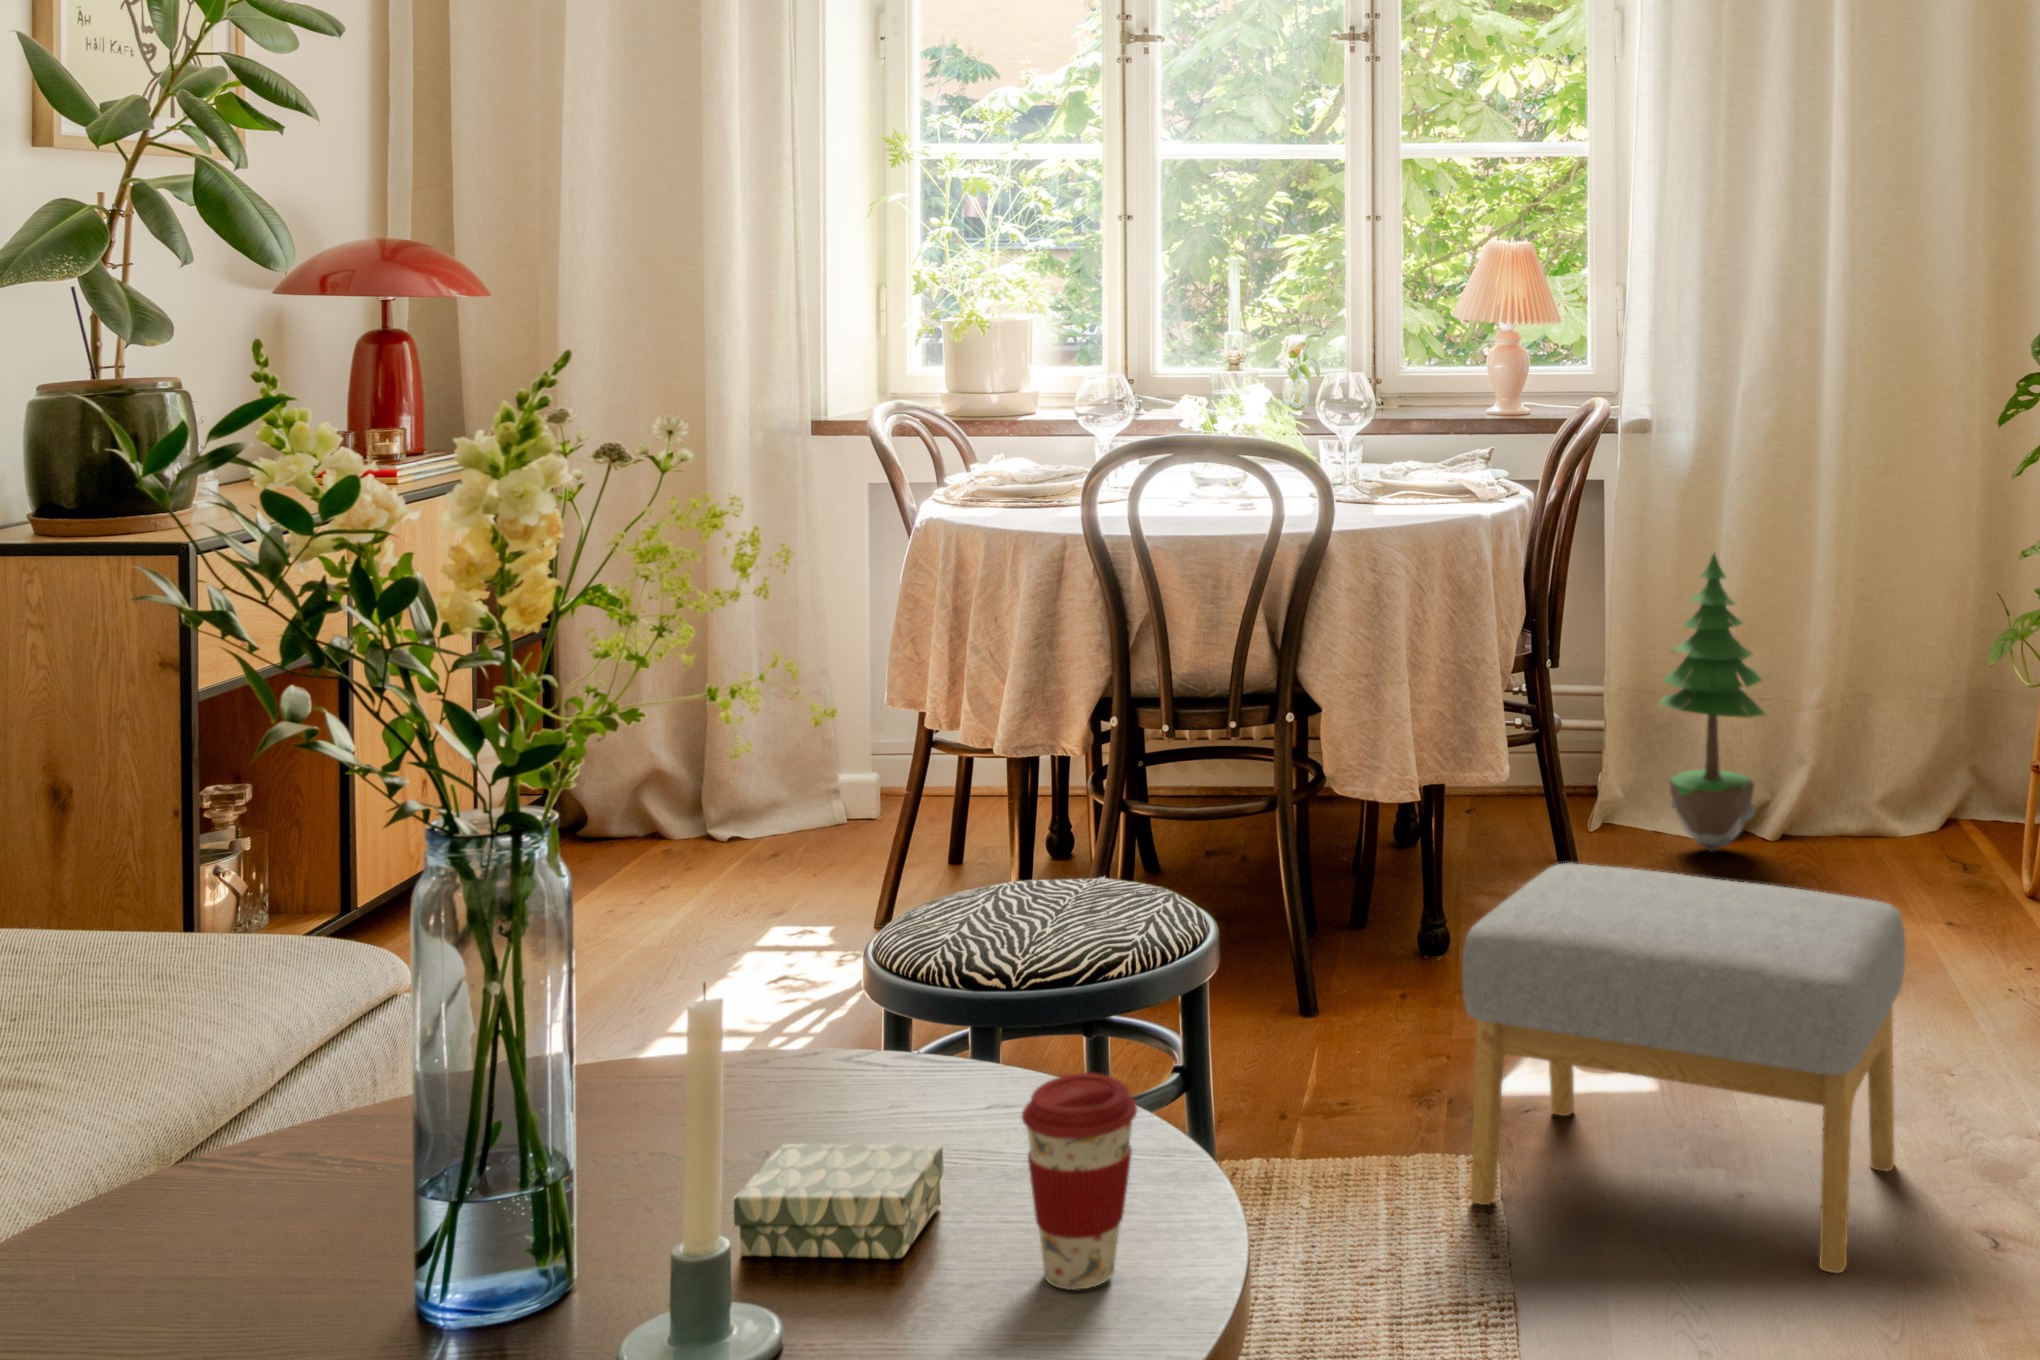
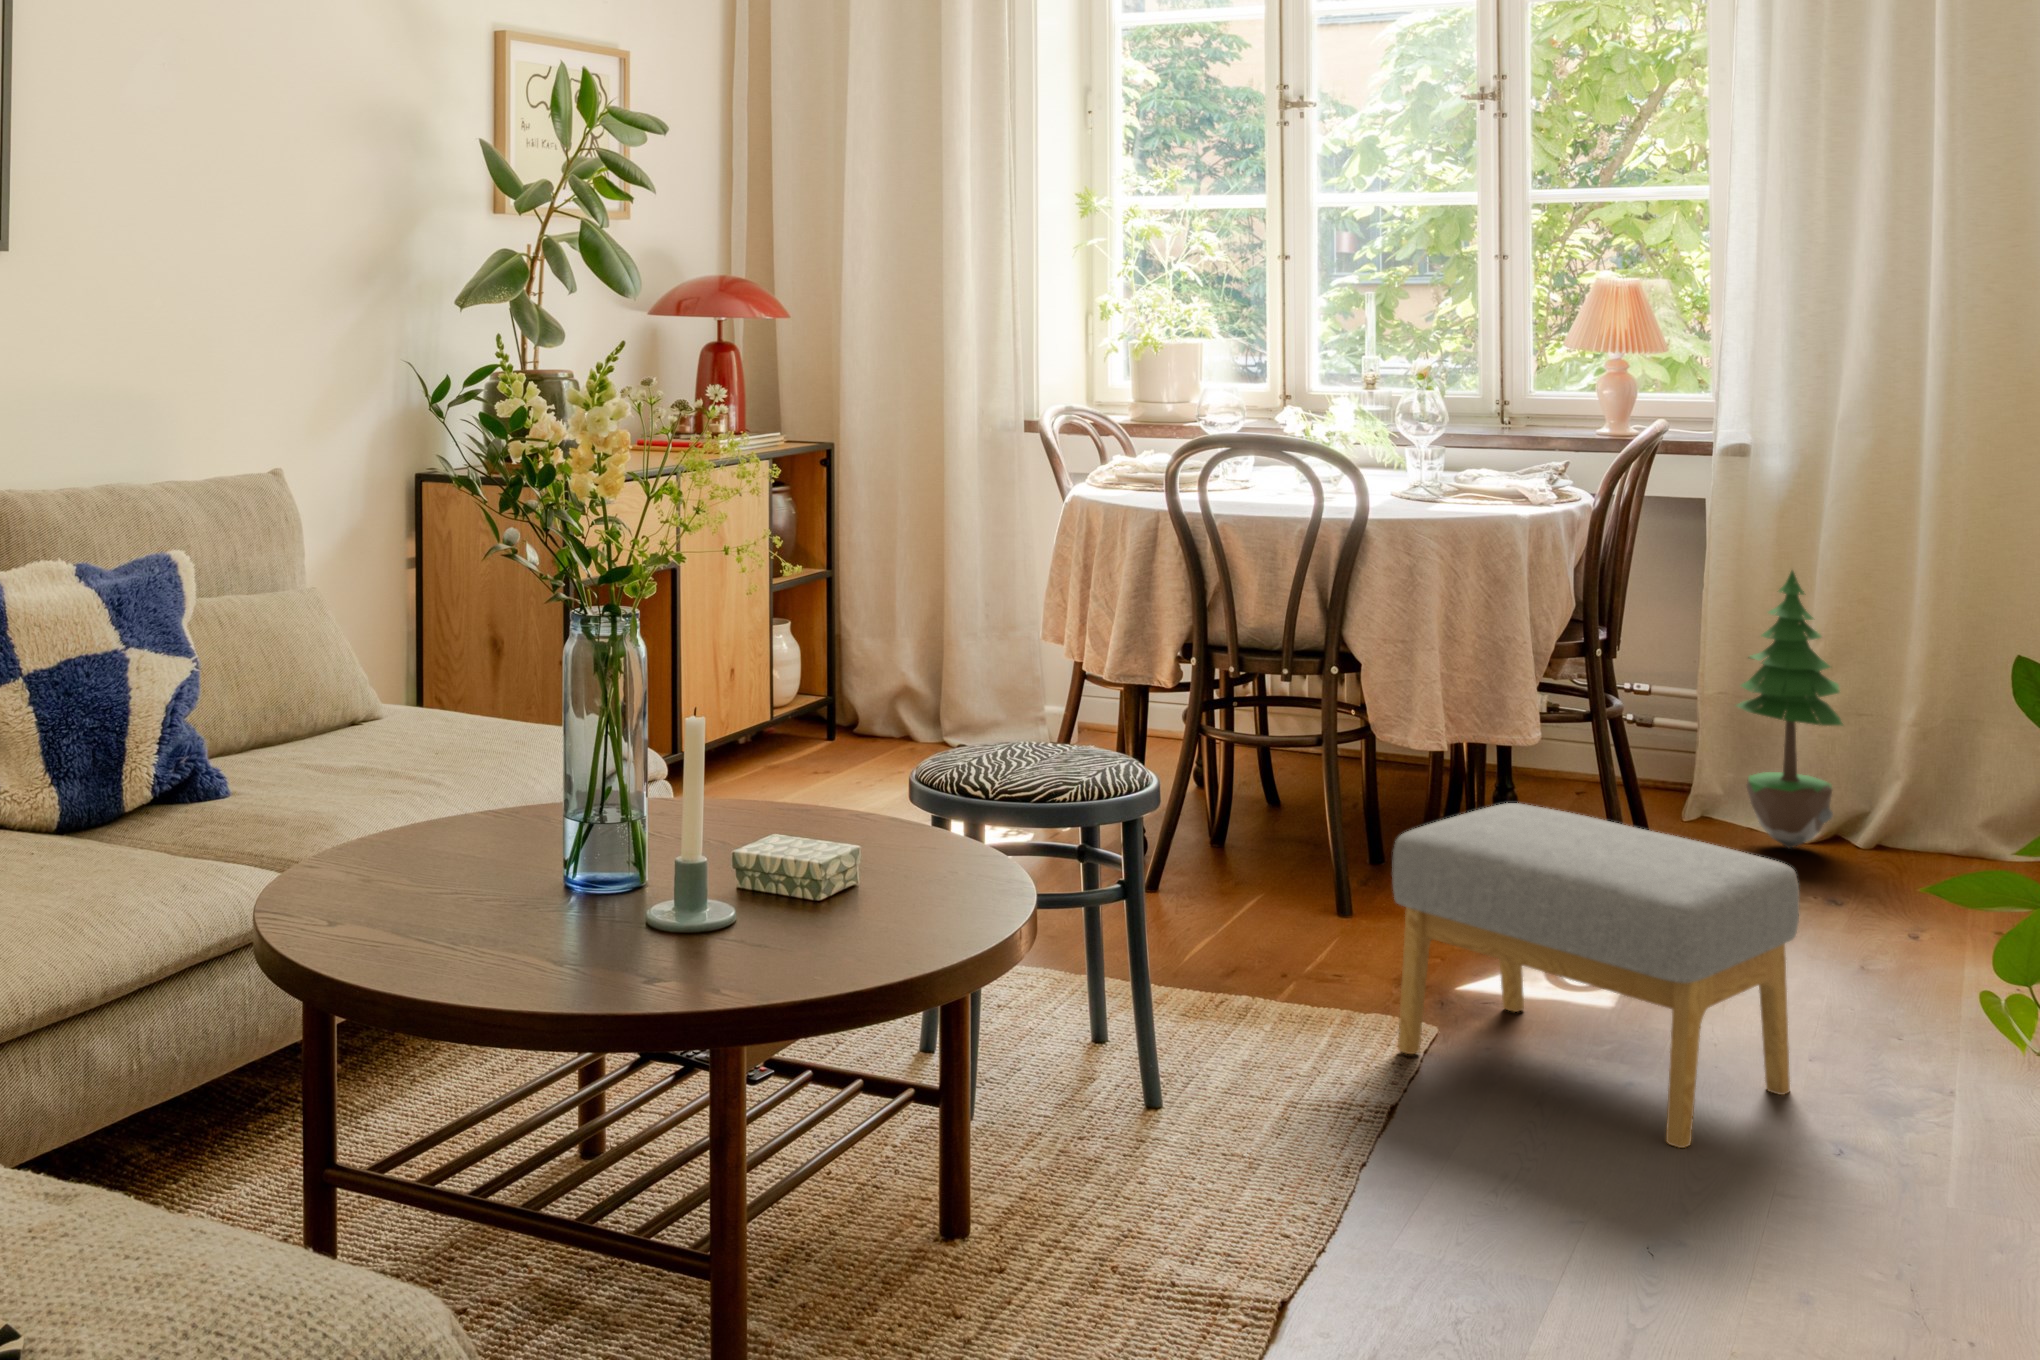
coffee cup: present [1022,1073,1137,1290] -> none [878,803,945,925]

